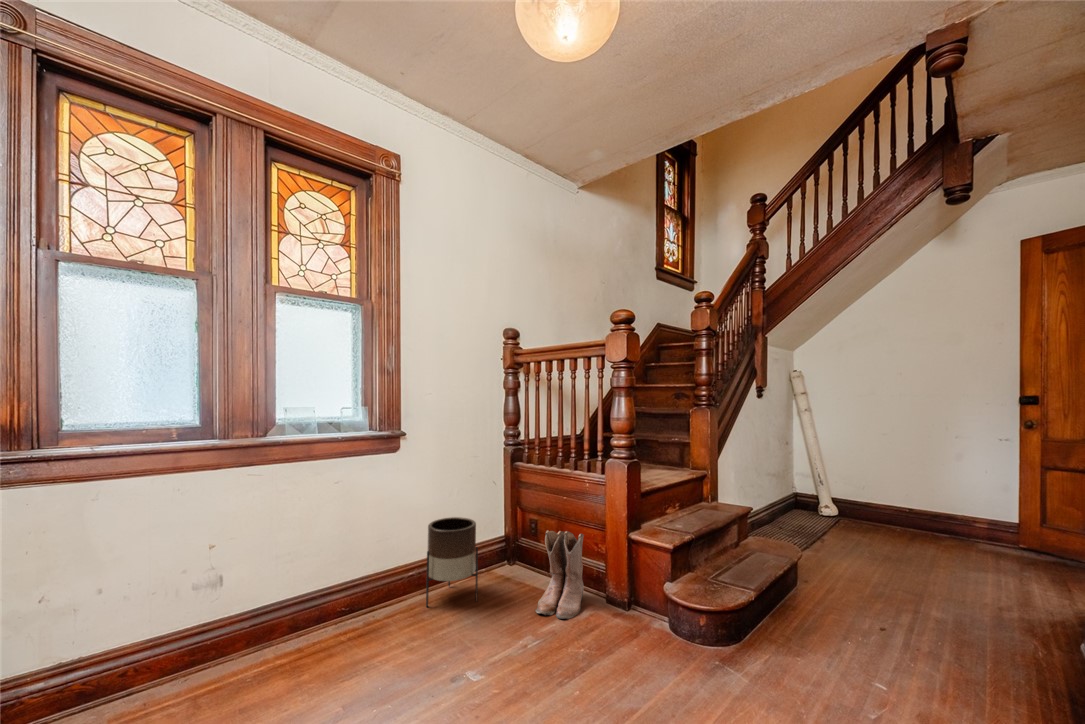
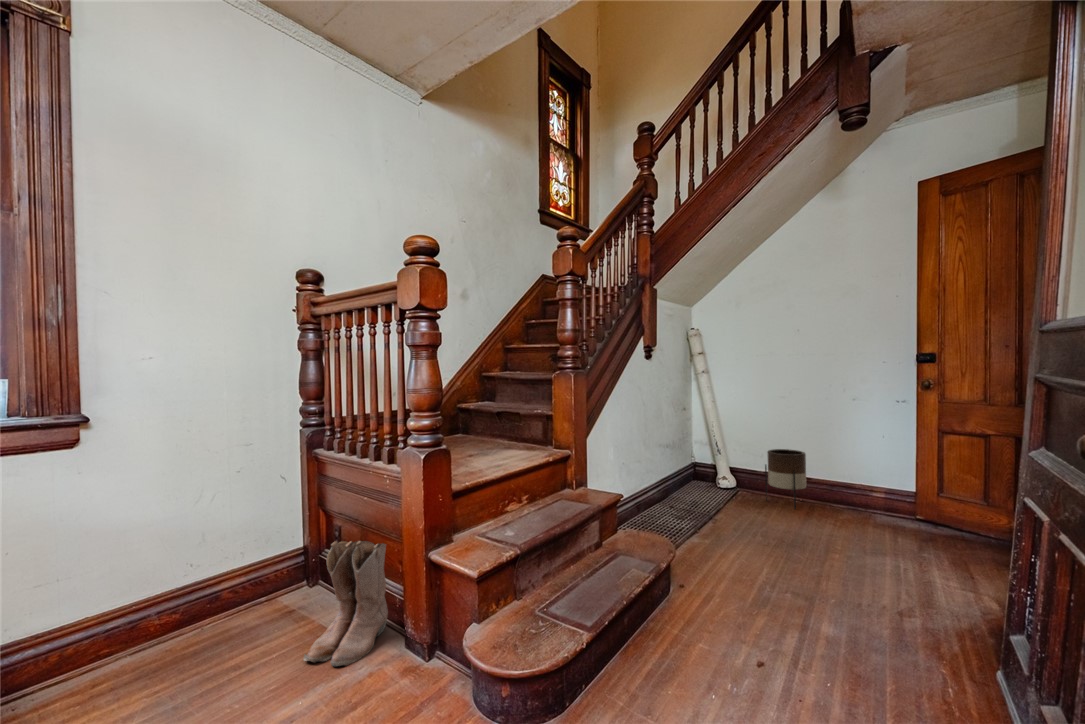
planter: present [426,517,478,607] -> present [765,449,807,509]

